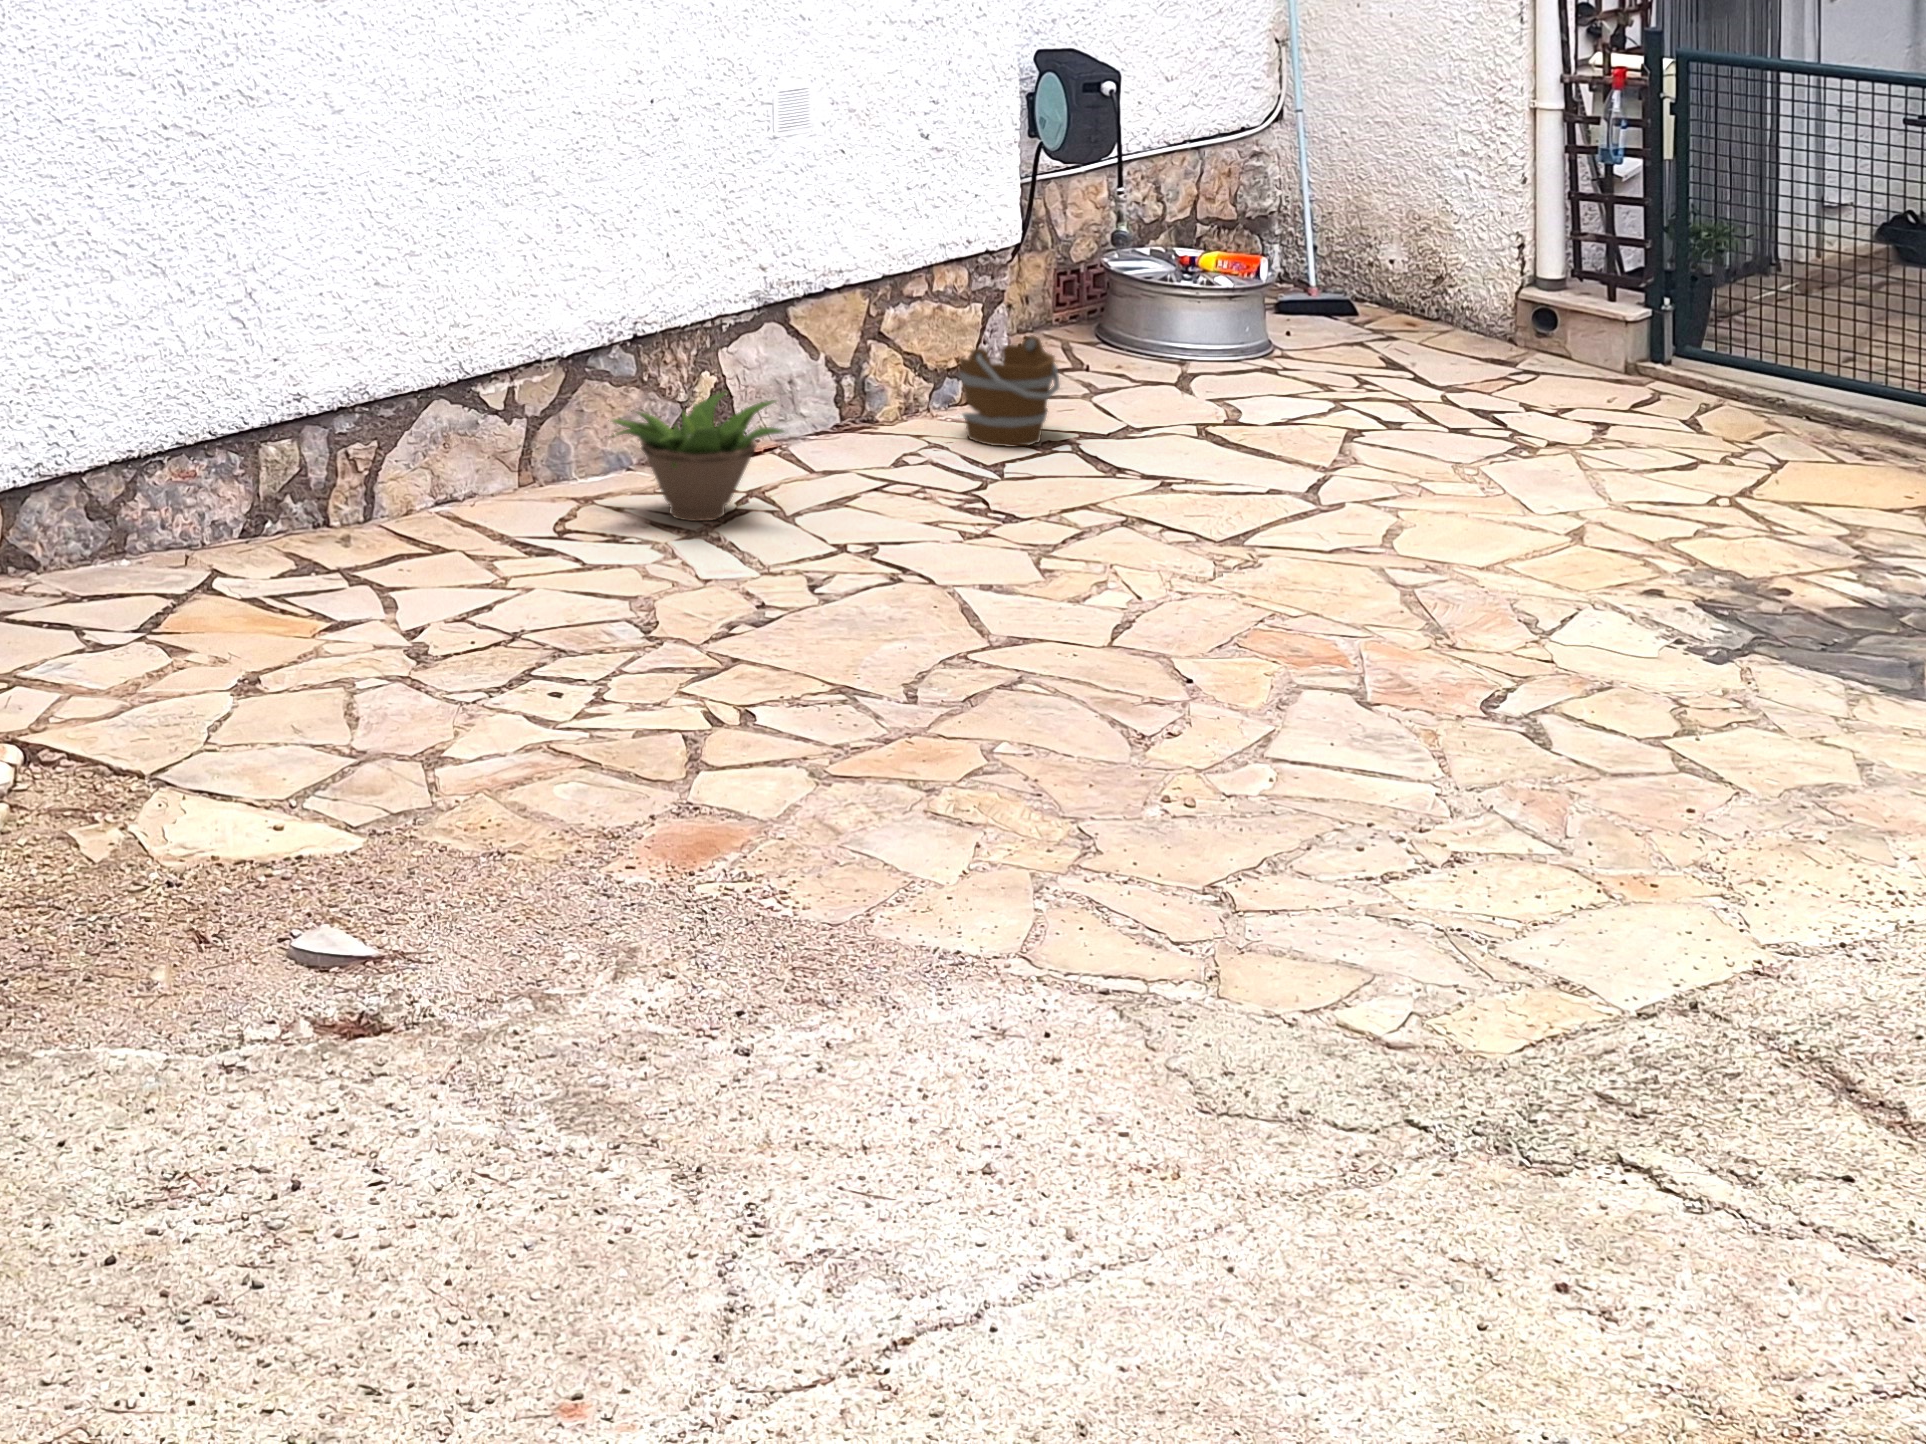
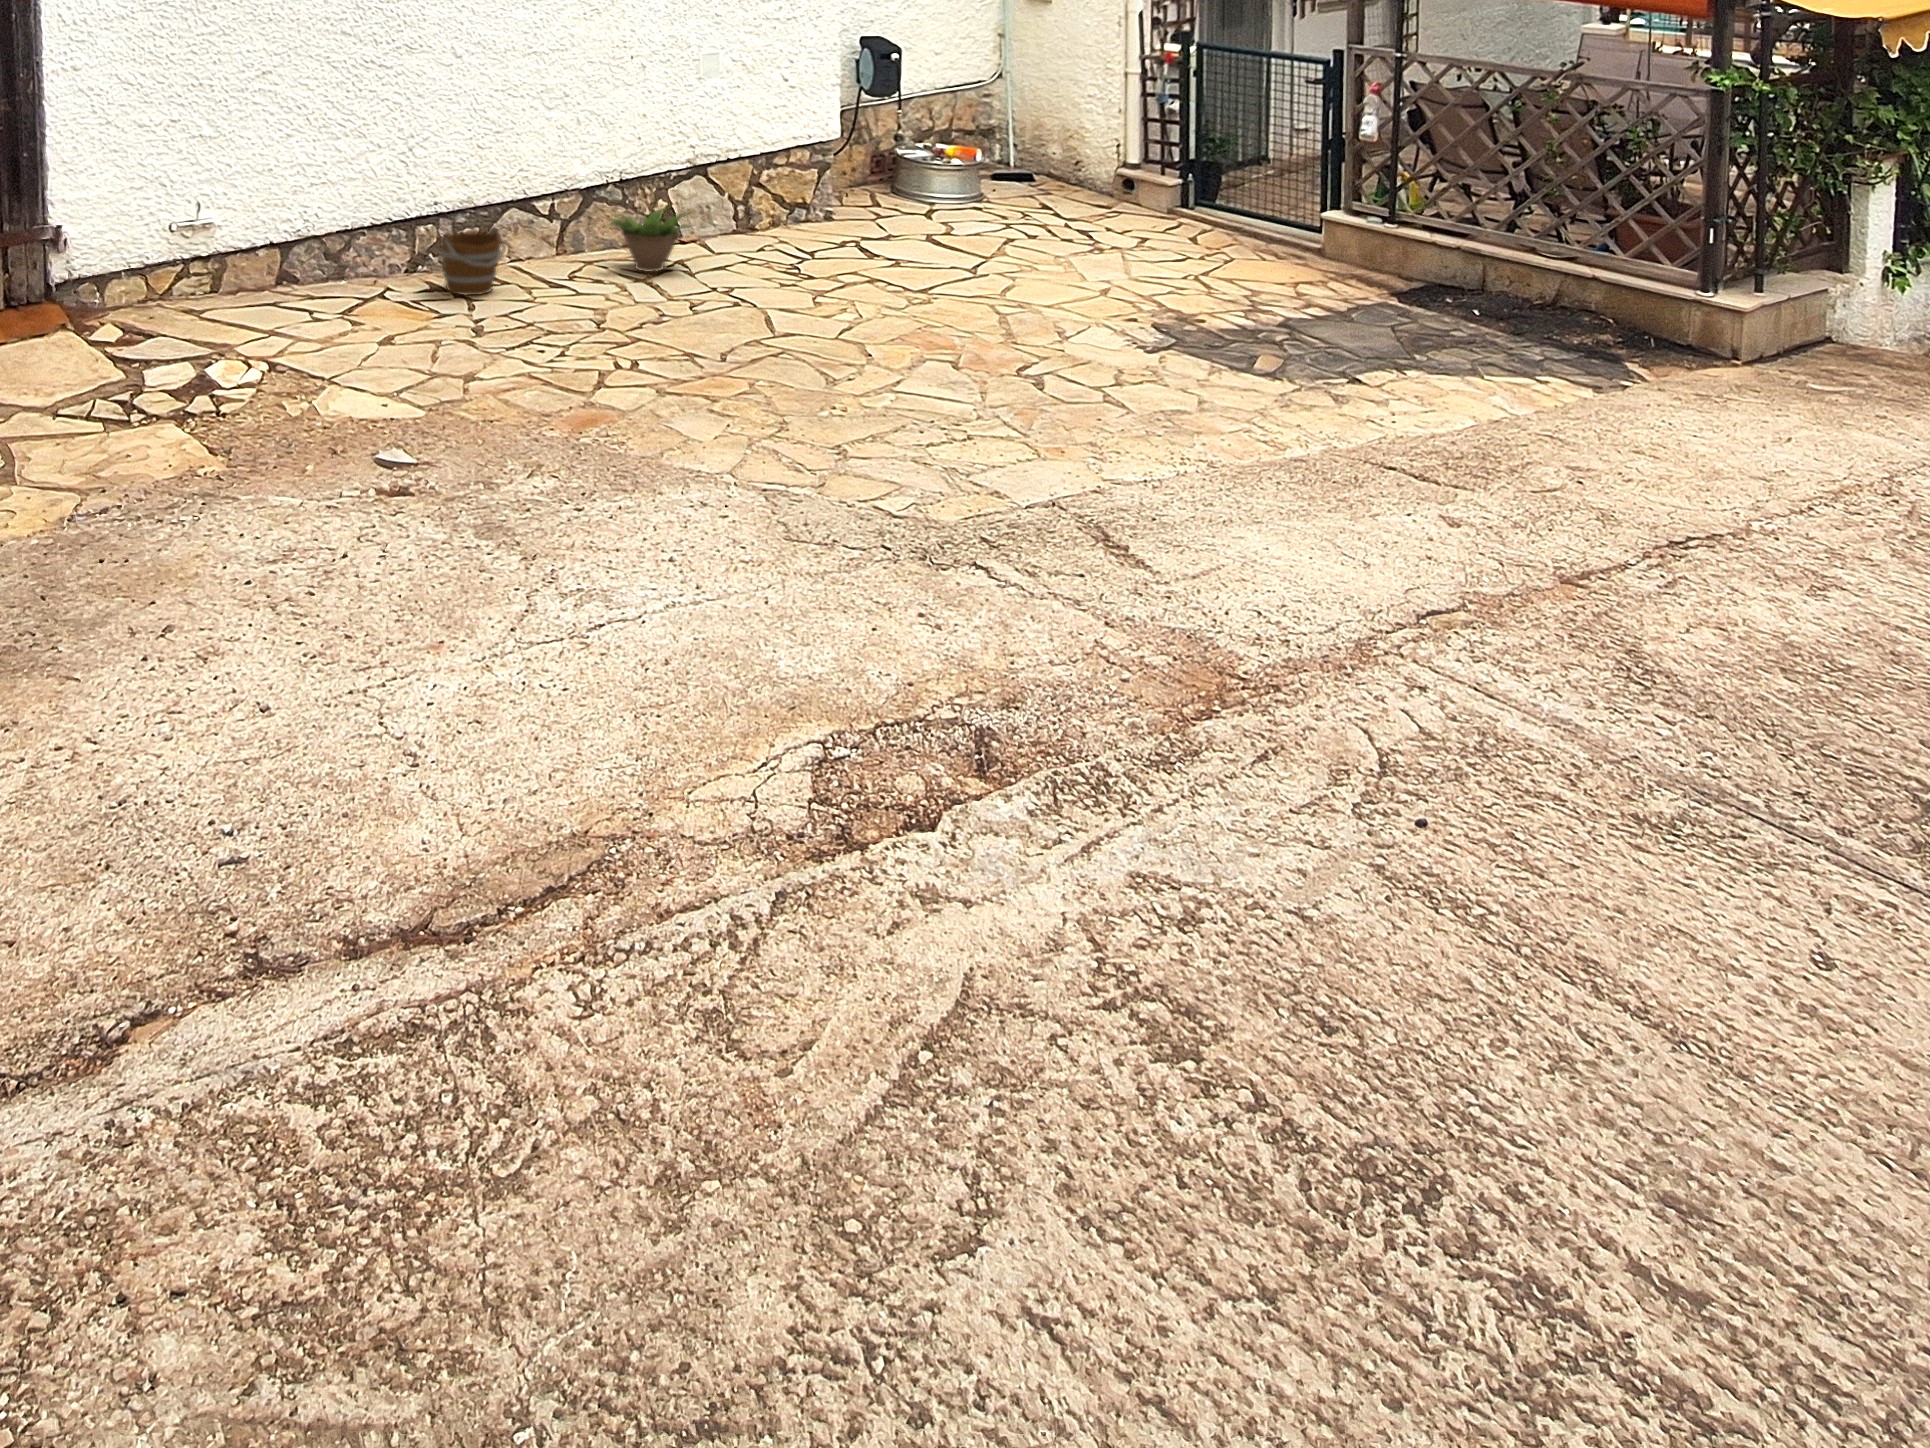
bucket: present [960,336,1060,447] -> present [440,227,506,295]

